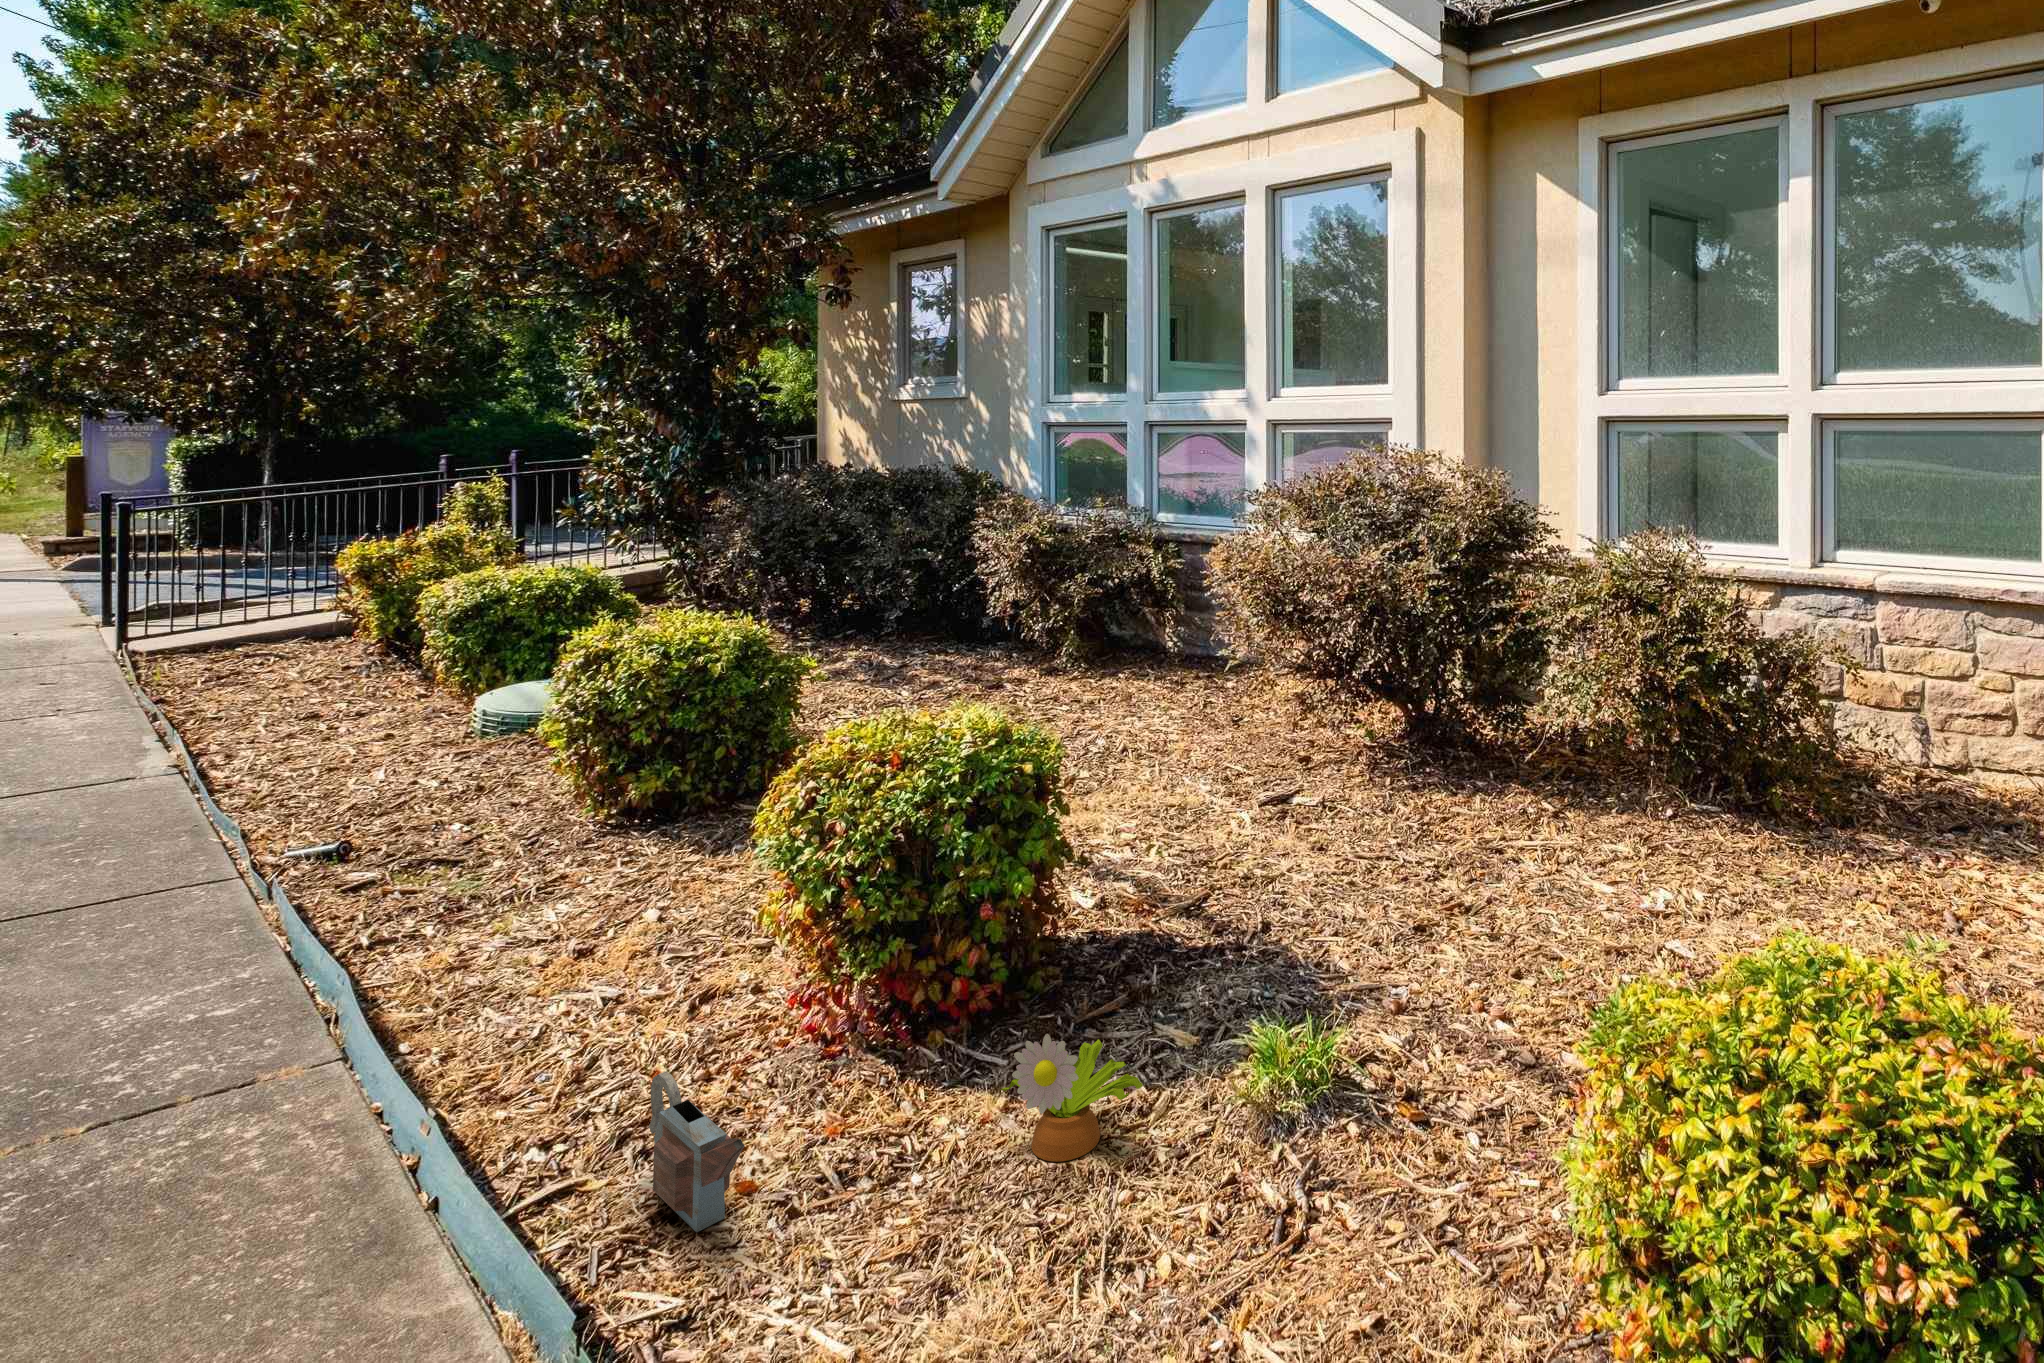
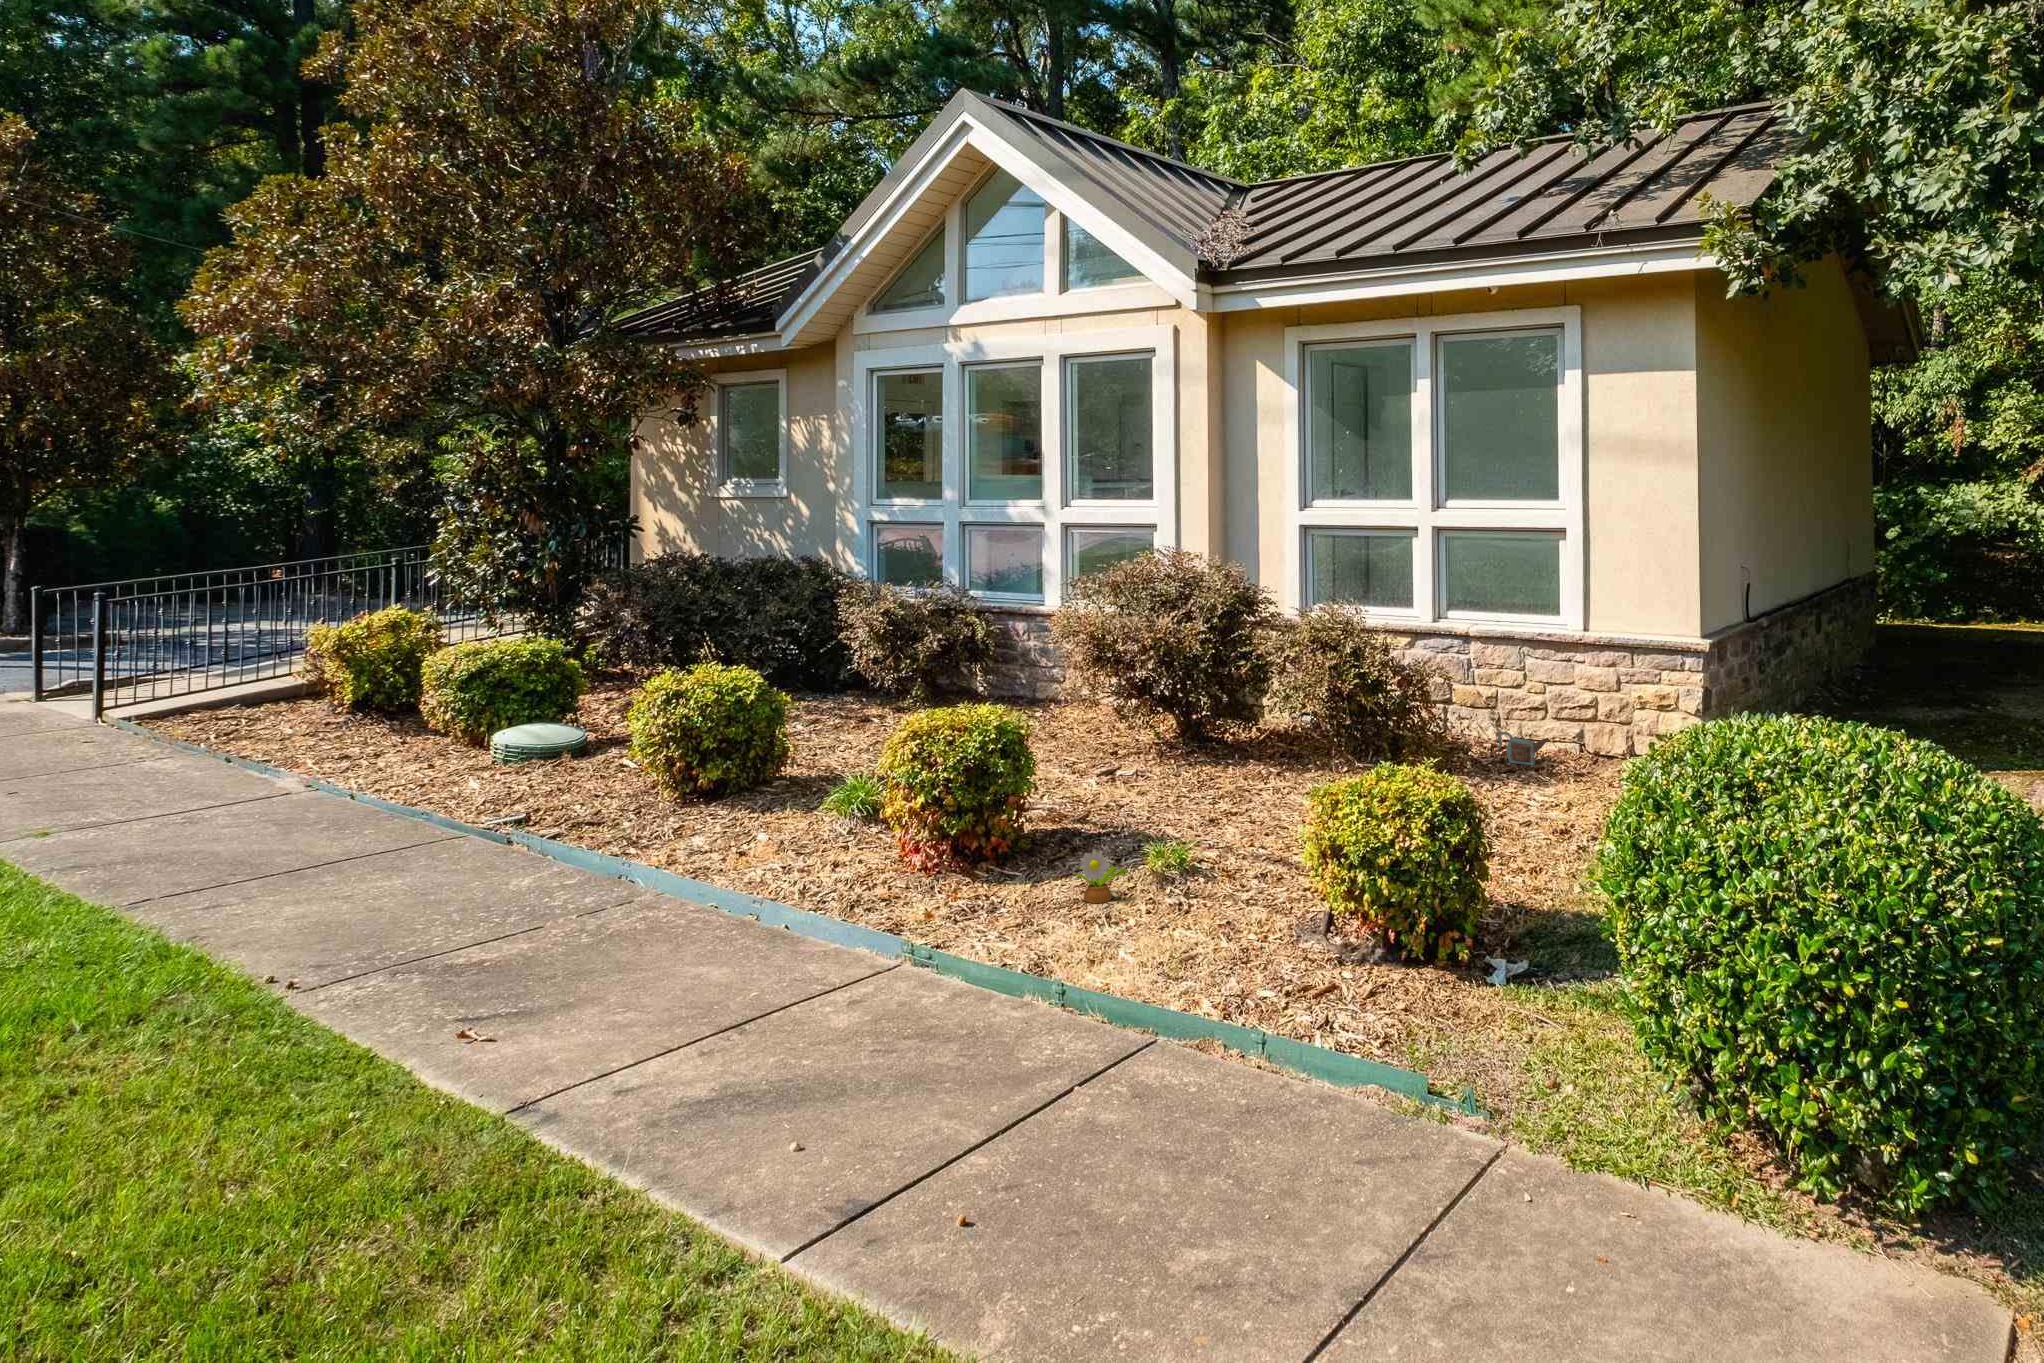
watering can: present [649,1071,745,1232] -> present [1498,732,1550,765]

